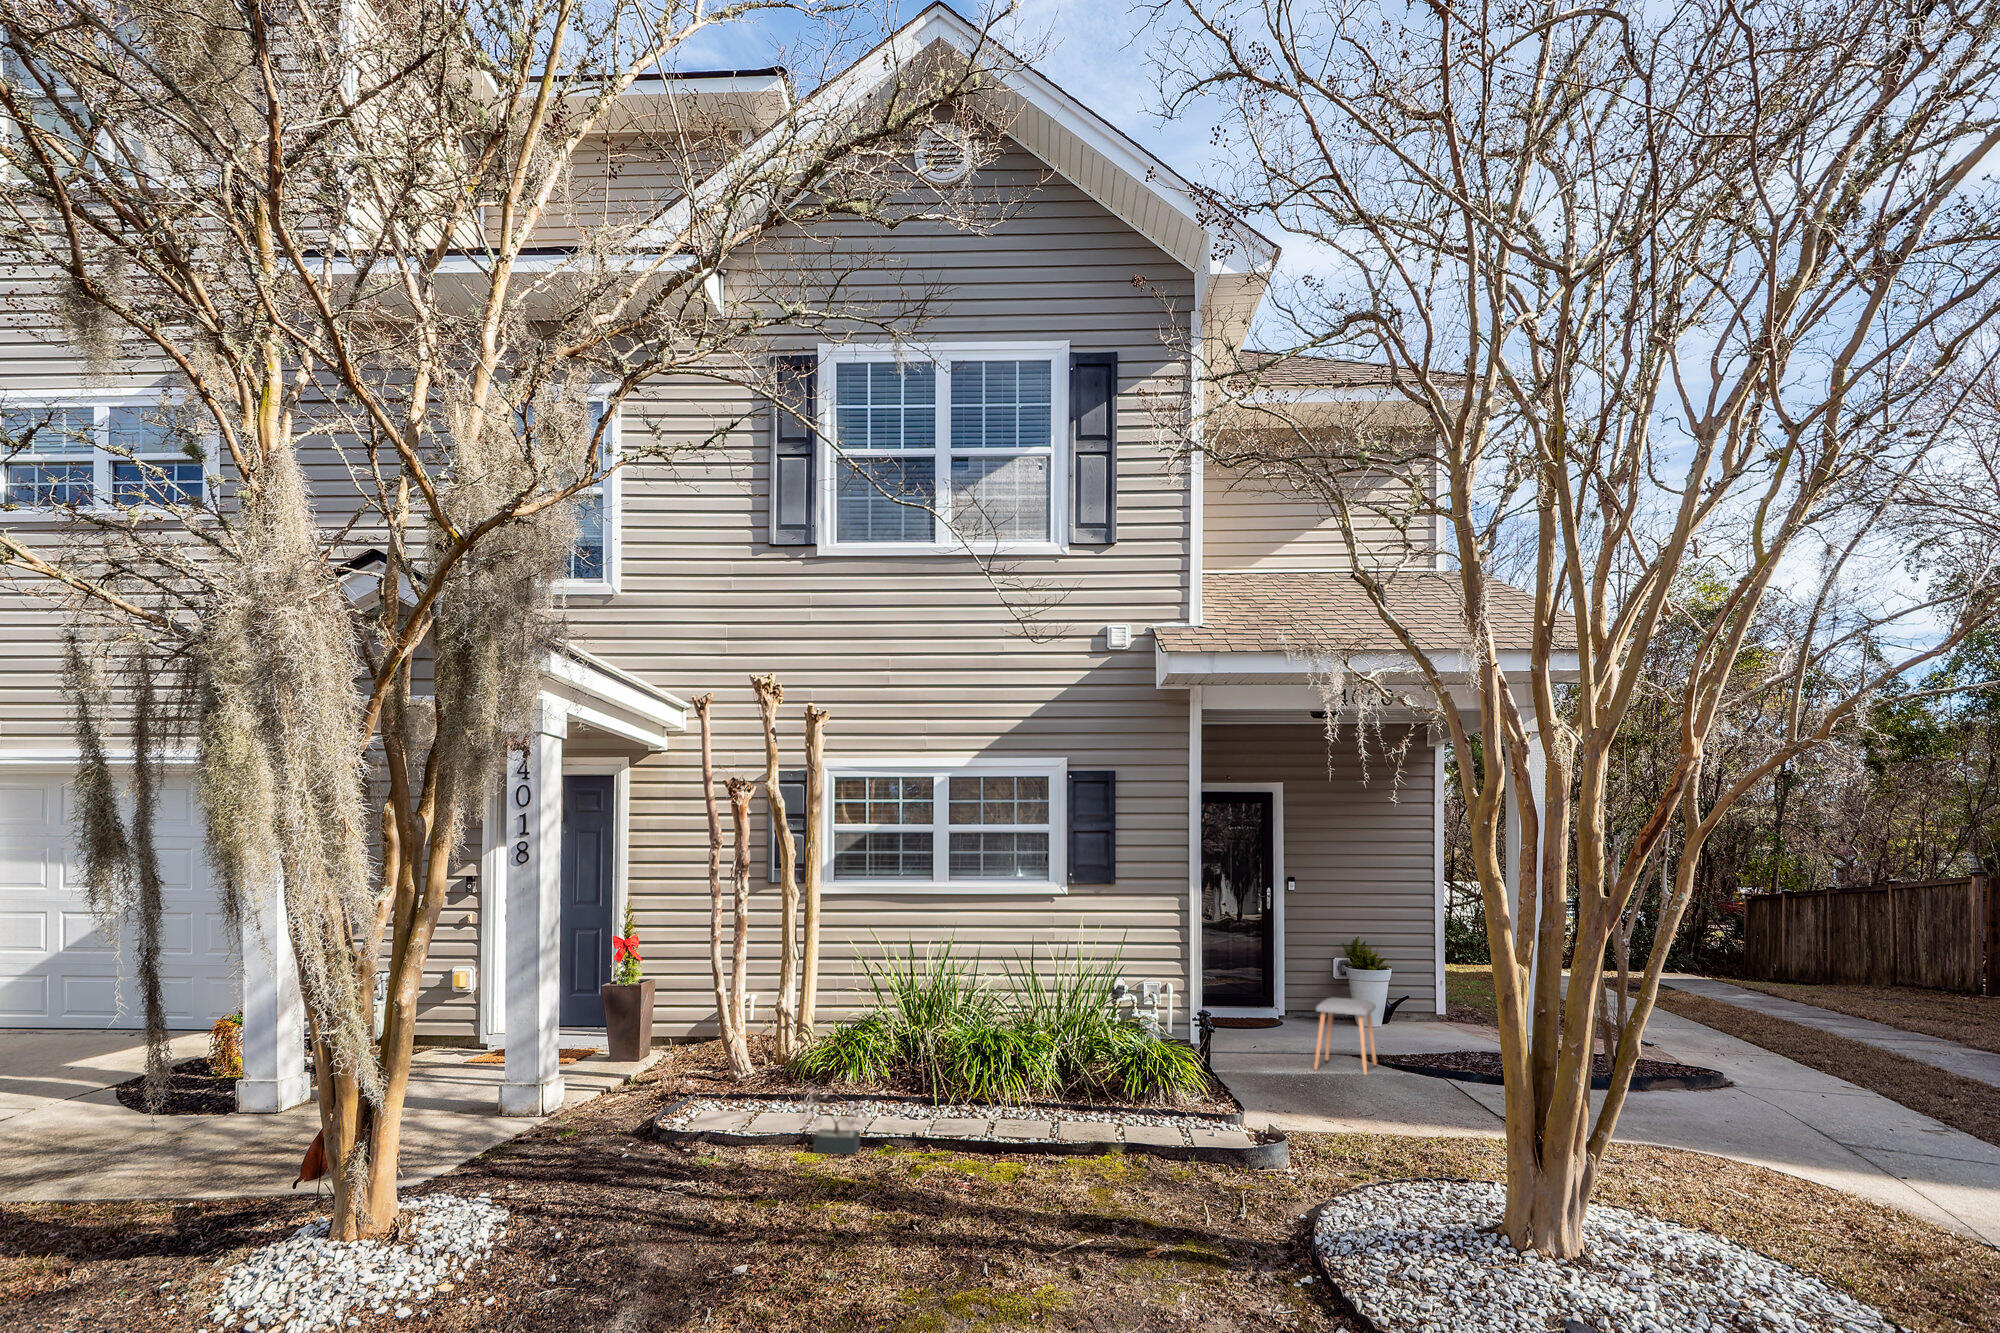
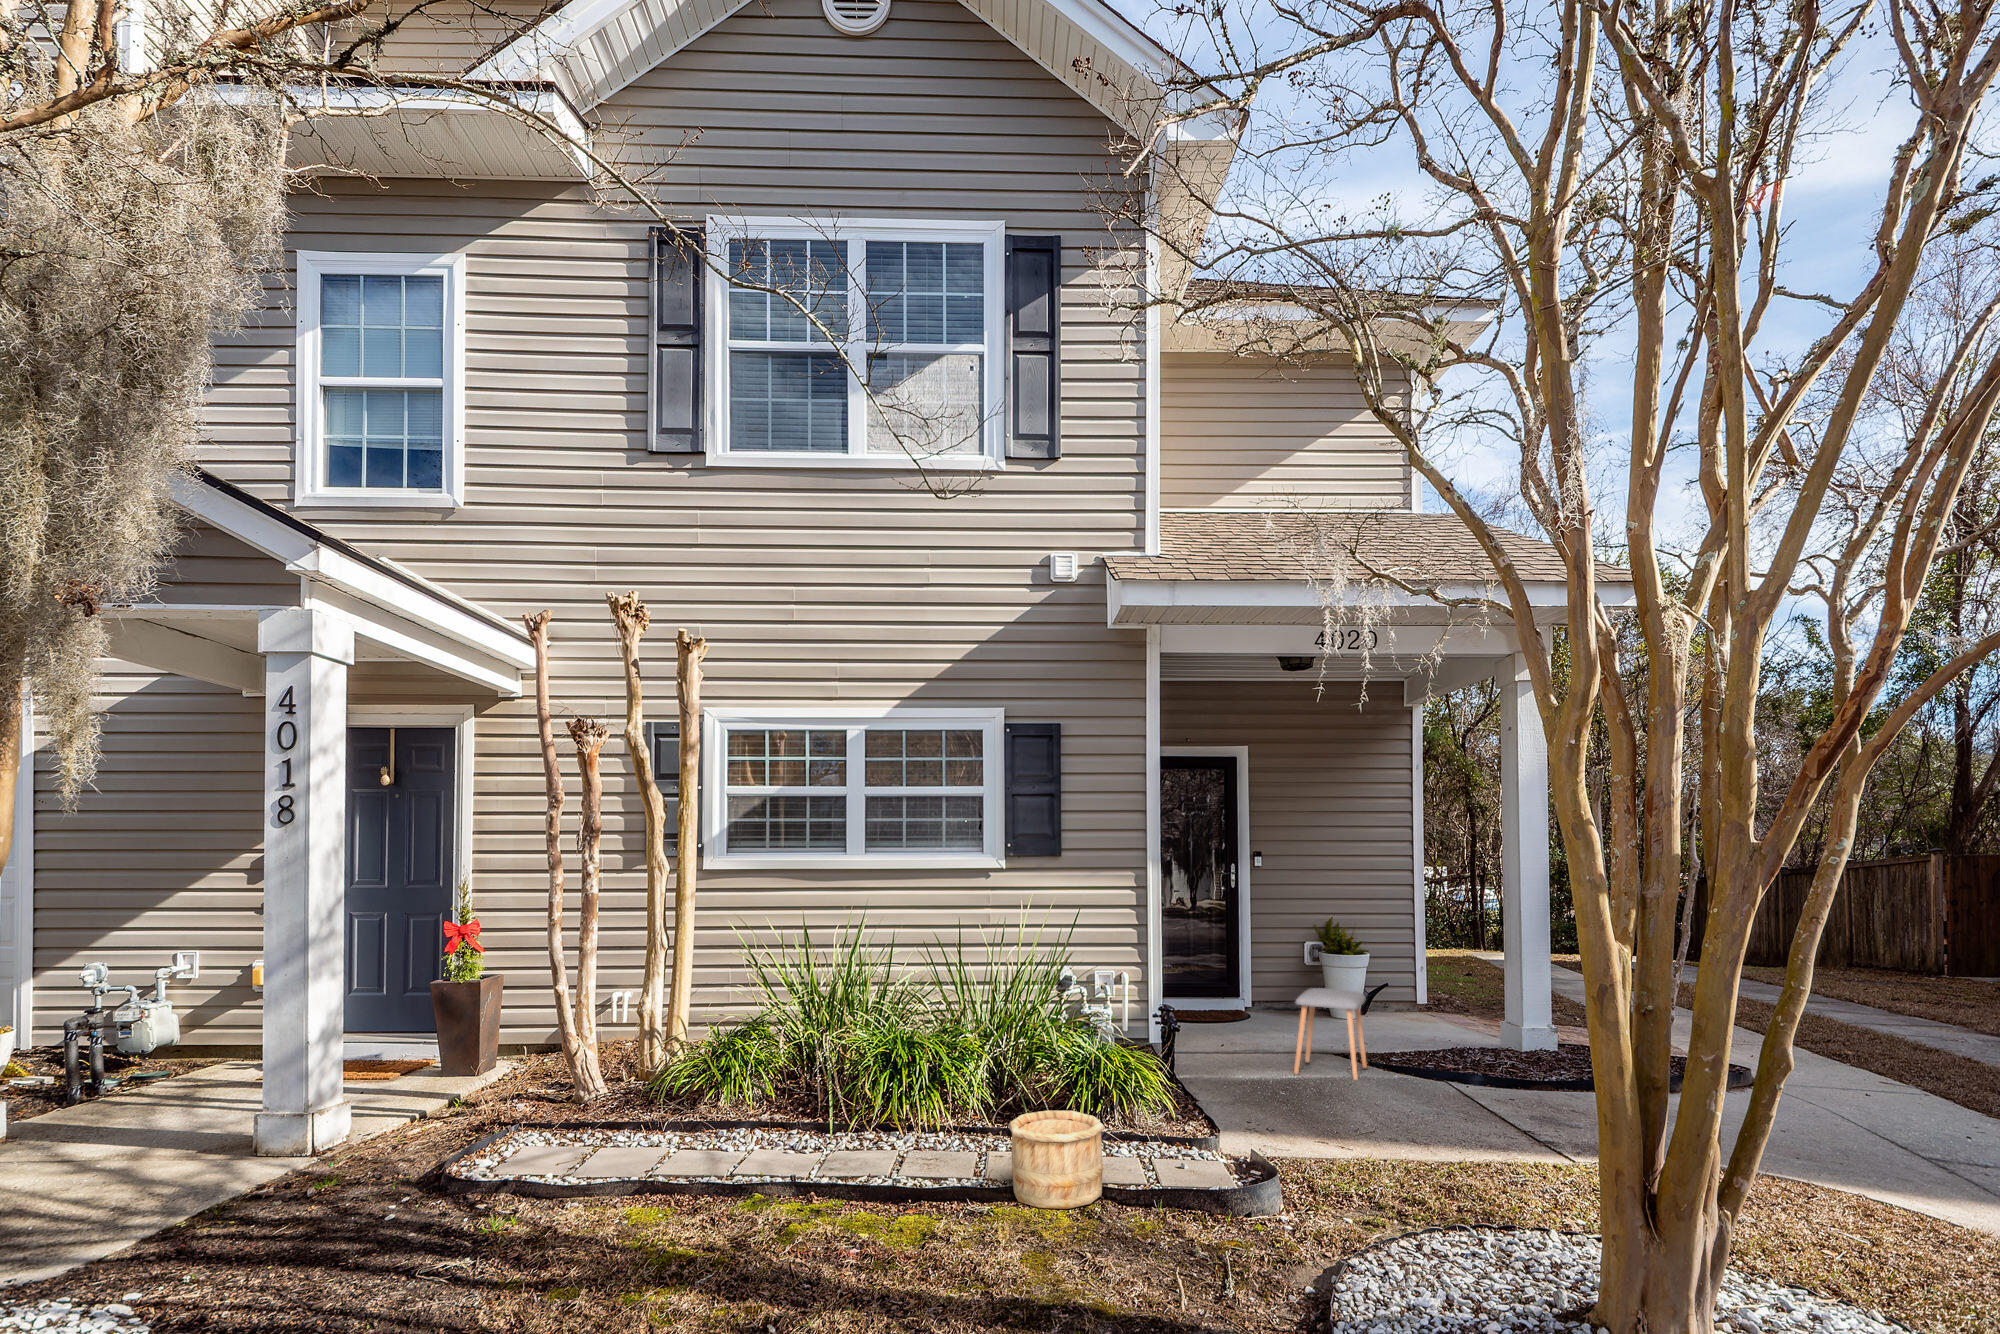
decorative plant: present [799,1087,870,1154] -> none [637,1112,732,1204]
wooden bucket: none [1080,1089,1153,1161] -> present [1009,1110,1104,1209]

